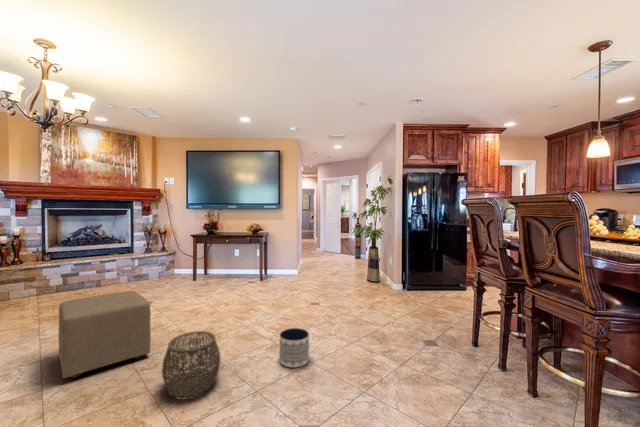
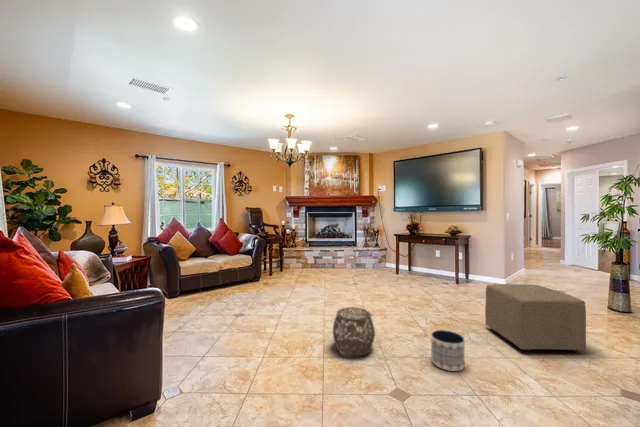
ottoman: present [59,291,151,378] -> present [485,284,586,352]

